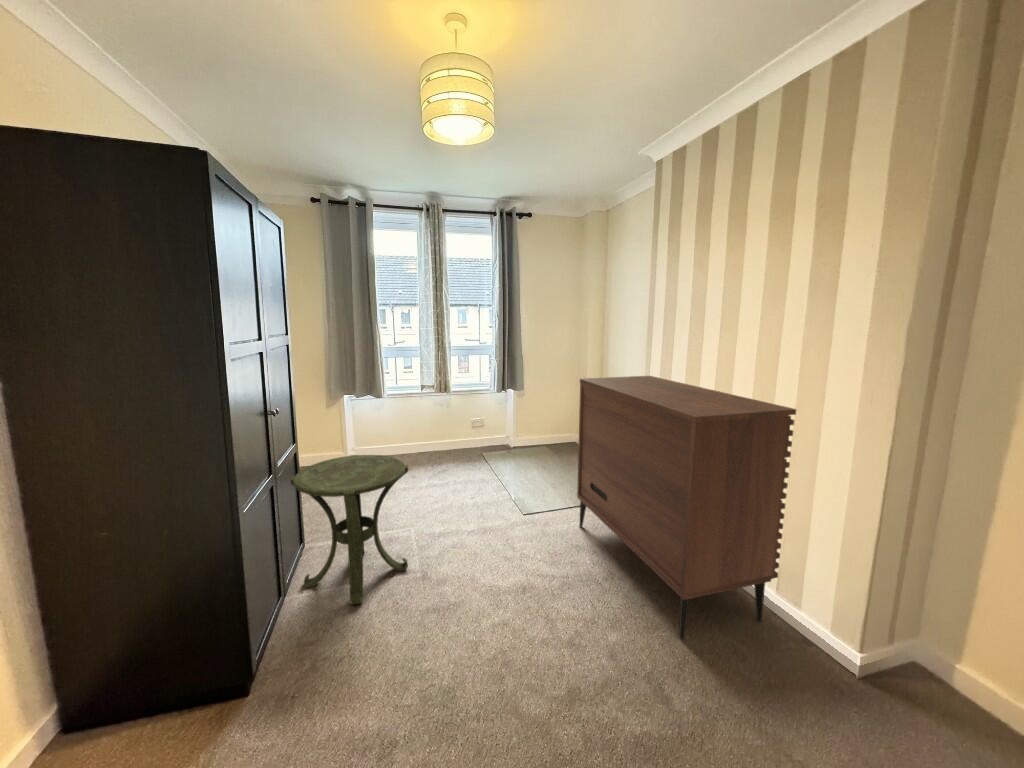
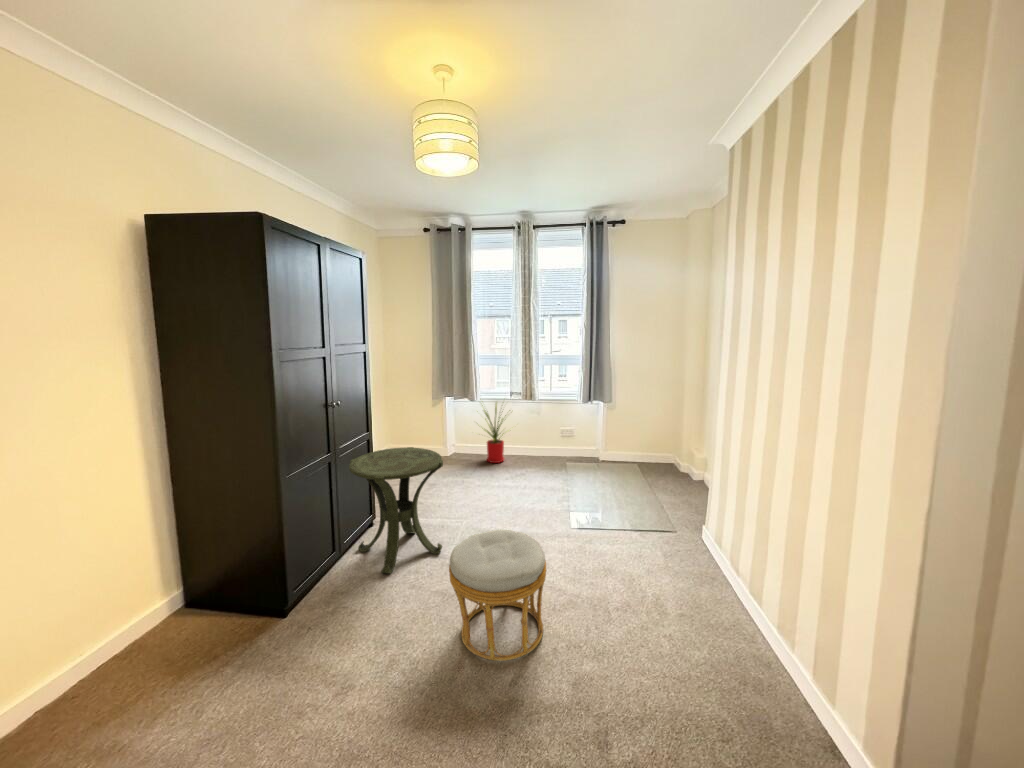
dresser: present [577,376,796,640] -> none [619,393,823,698]
house plant: none [380,392,435,464] -> present [484,403,506,463]
ottoman: none [464,526,567,662] -> present [449,530,546,661]

